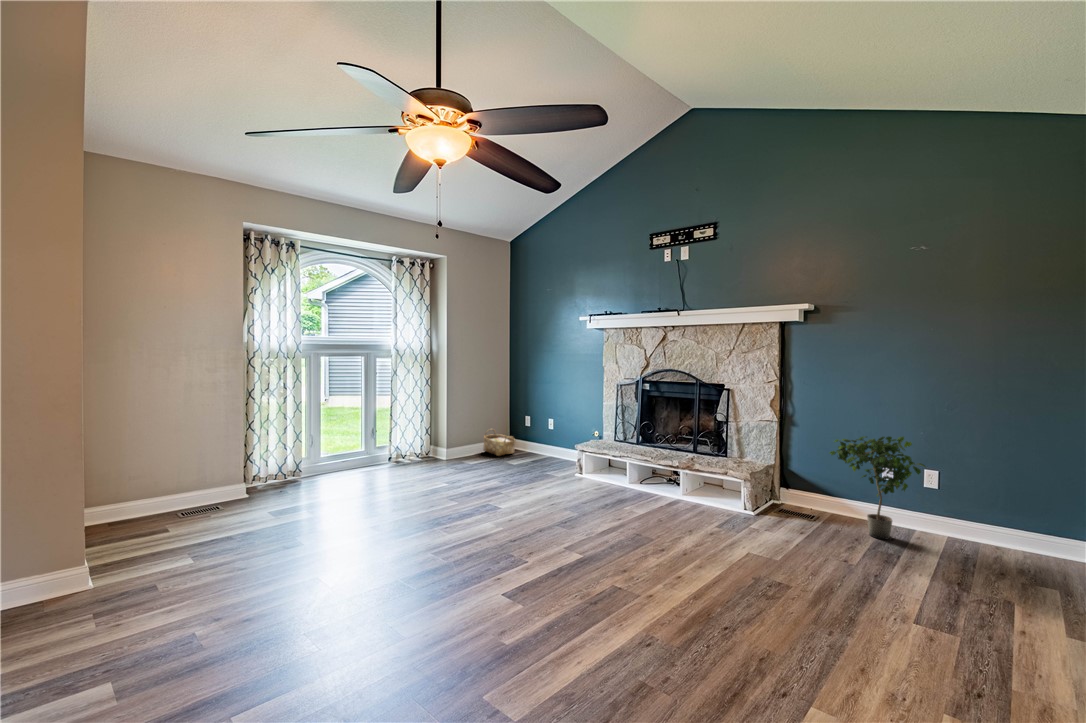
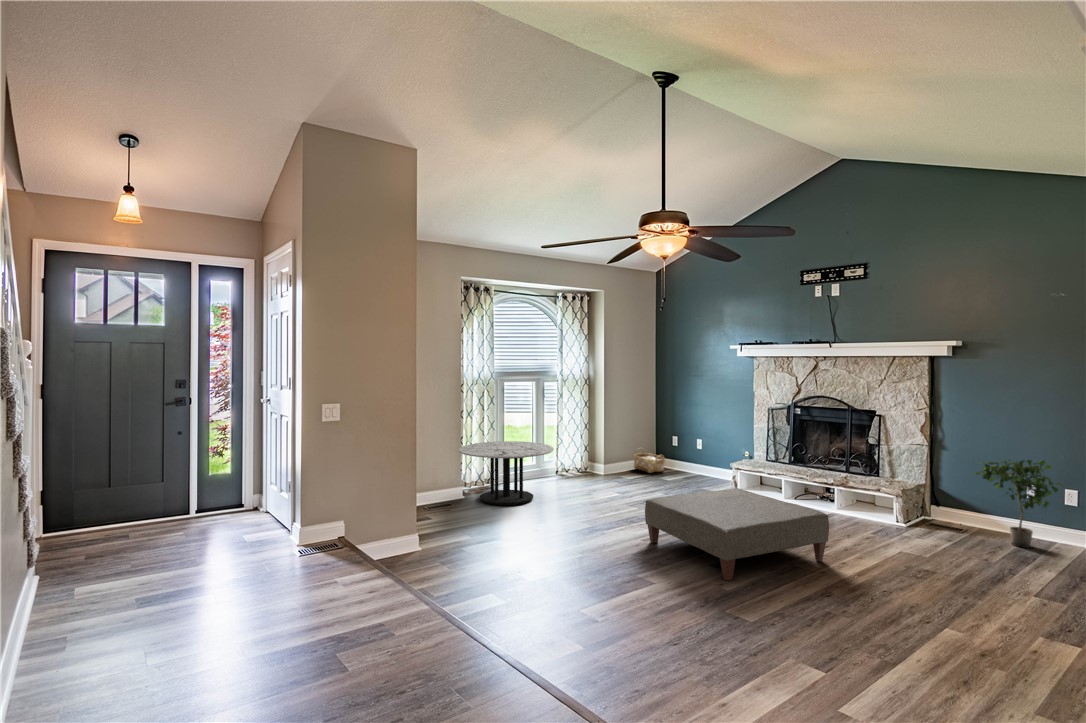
coffee table: none [234,424,364,504] -> present [459,441,554,506]
ottoman: none [435,477,662,624] -> present [645,488,829,581]

